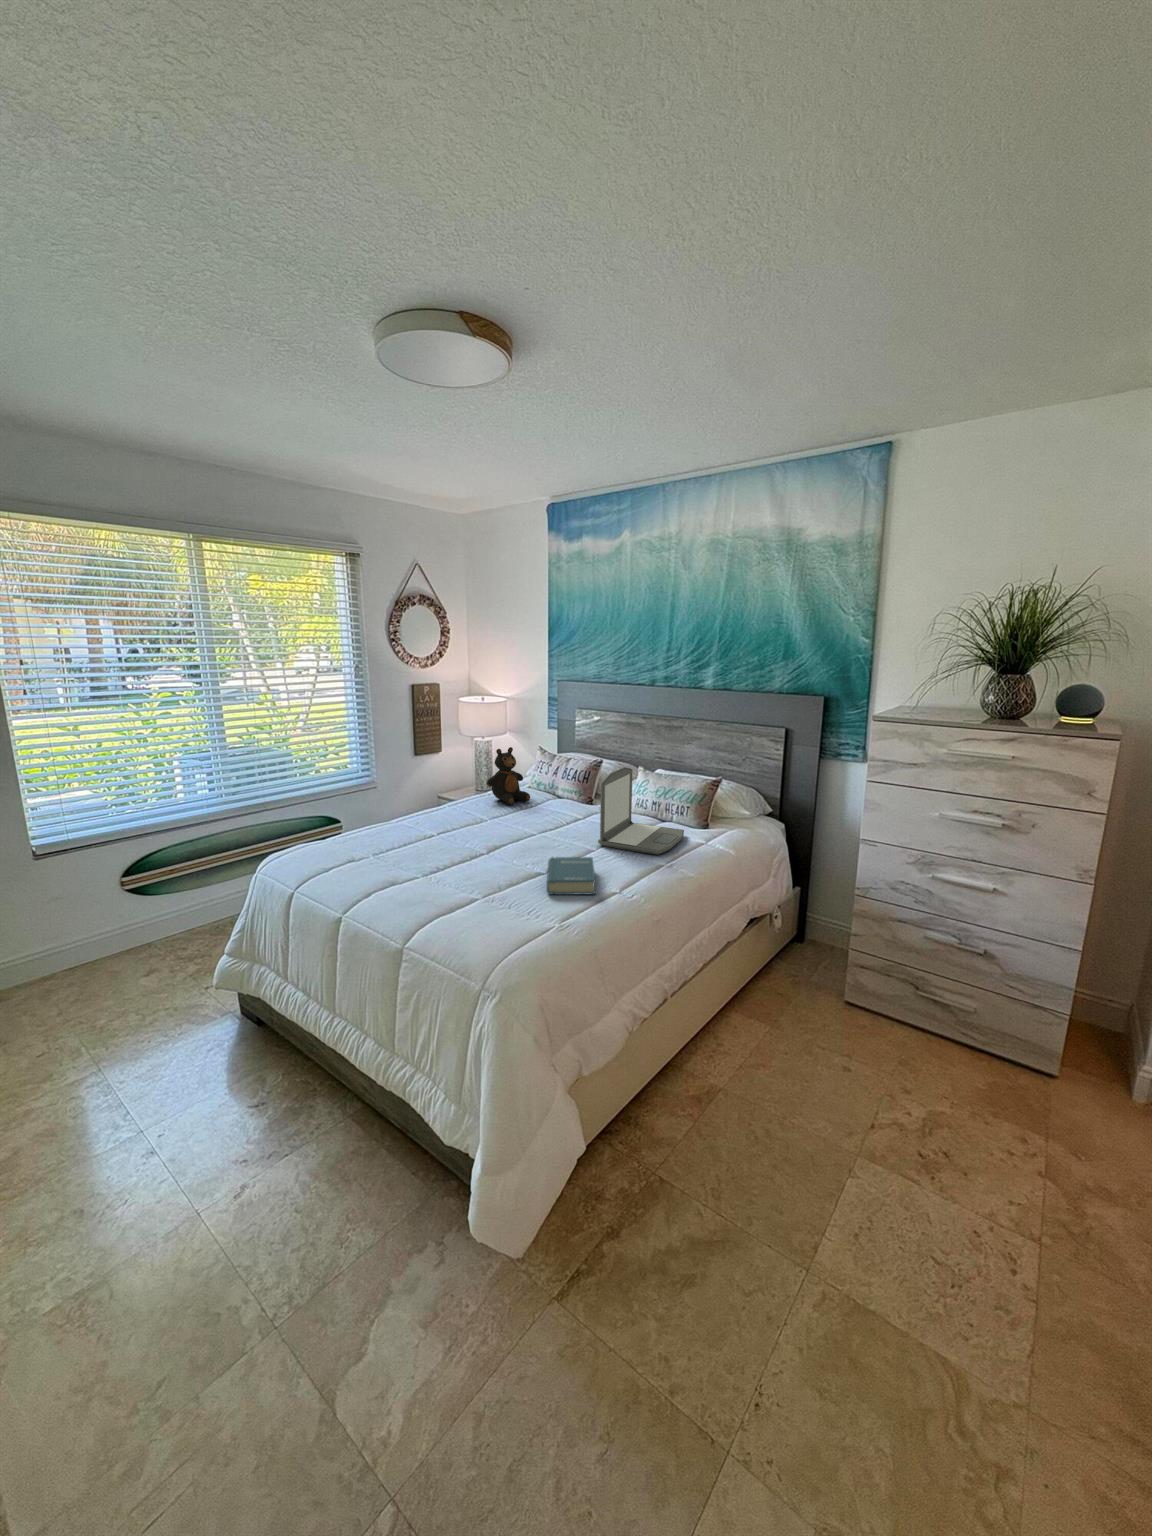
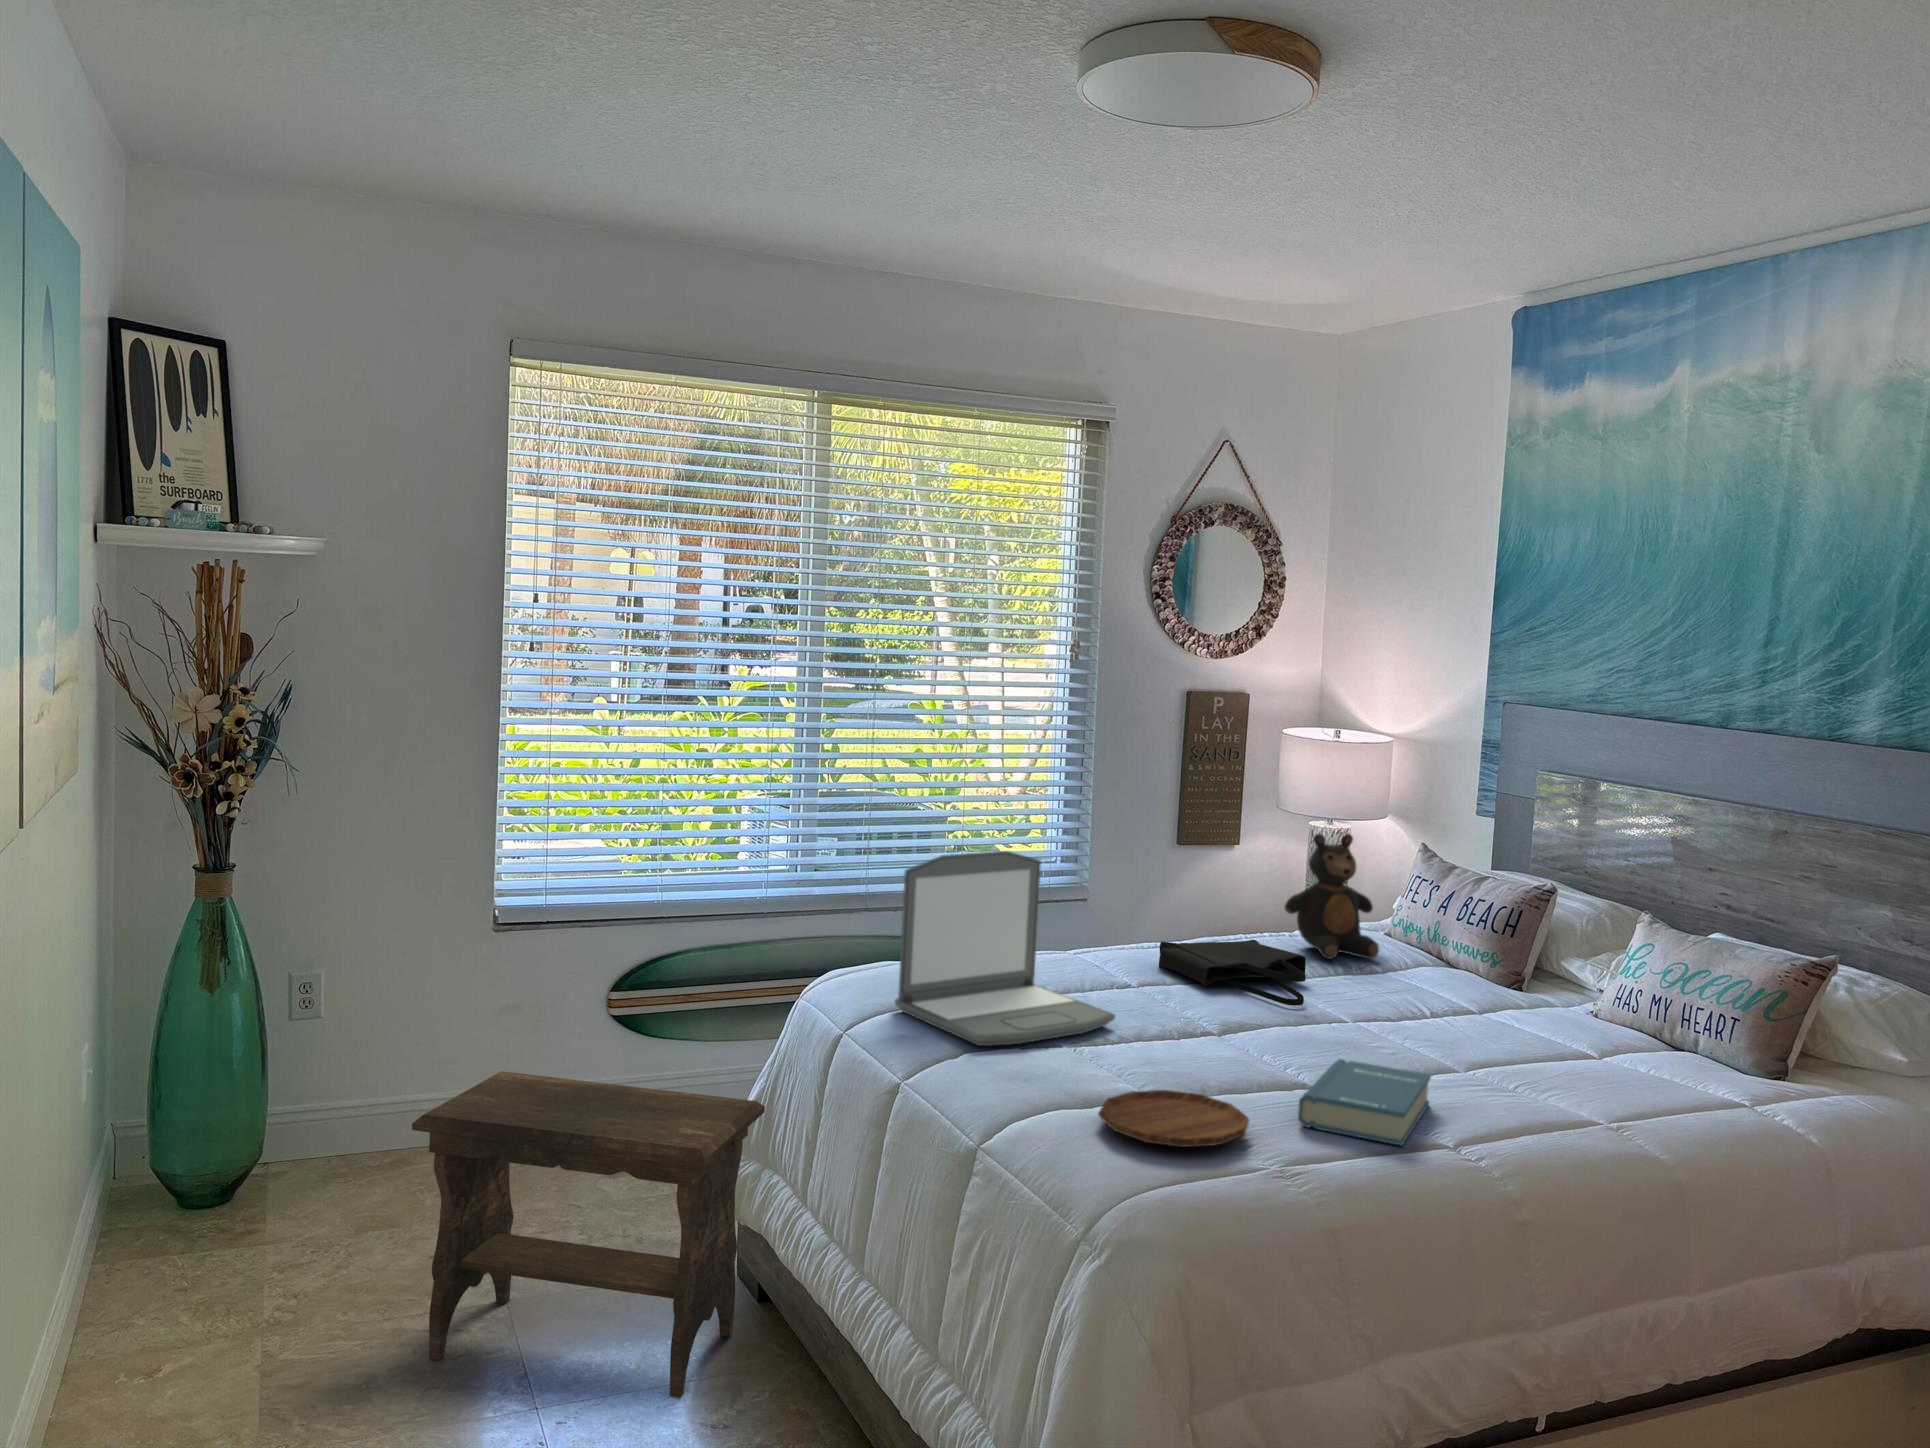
laptop: present [598,767,684,855] -> present [895,851,1115,1046]
tote bag: none [438,802,513,831] -> present [1159,940,1306,1006]
tray: none [458,890,532,923] -> present [1098,1090,1249,1147]
footstool: none [16,936,252,1129] -> present [412,1071,765,1398]

